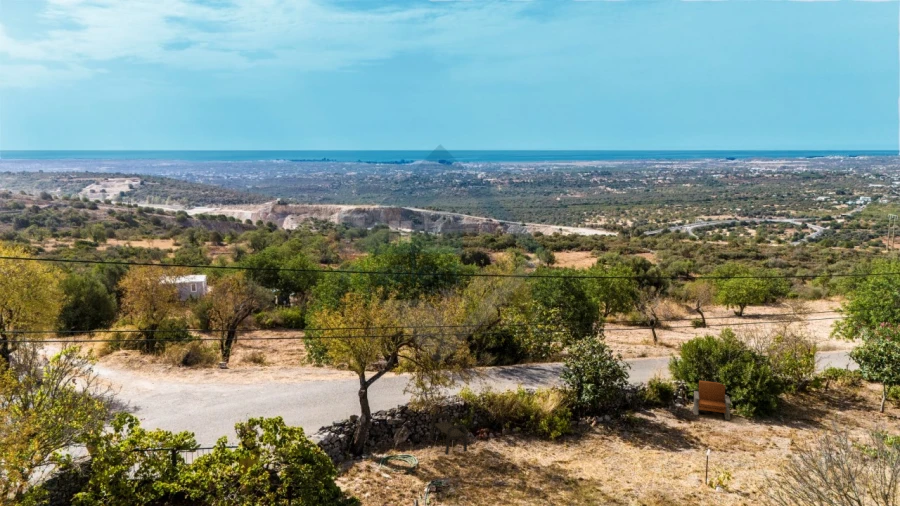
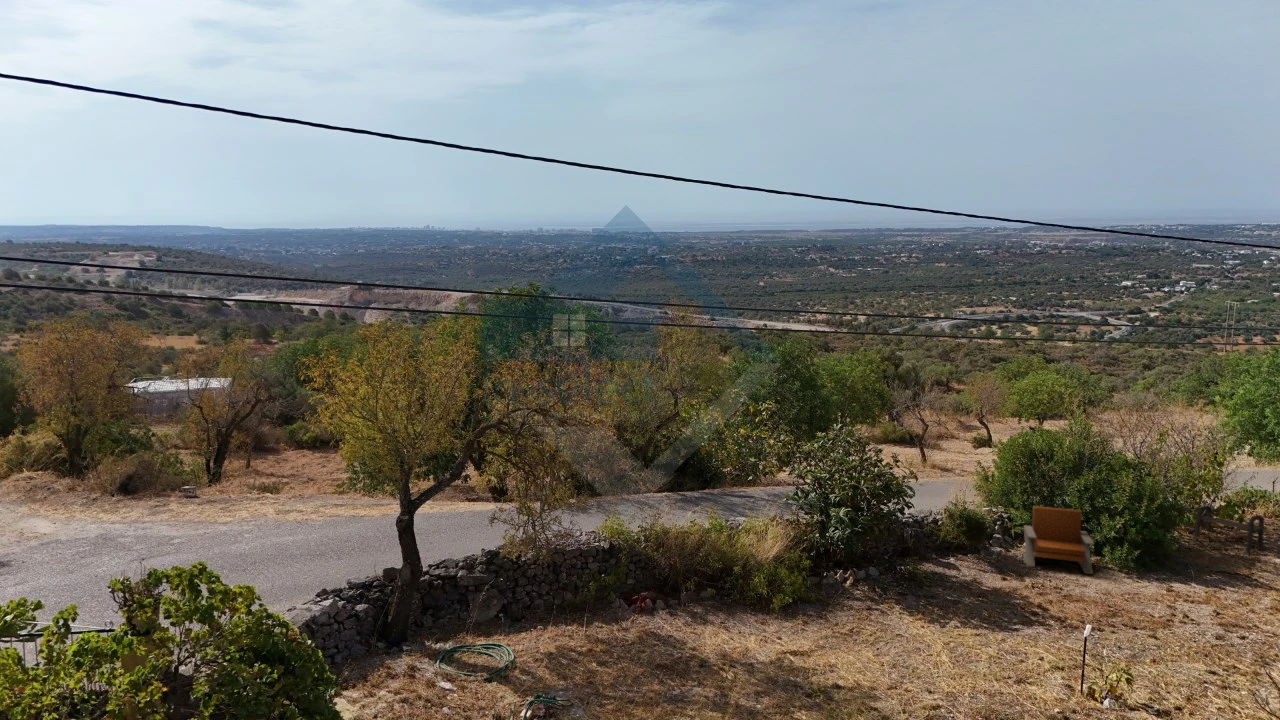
bench: present [430,414,467,454] -> present [1195,505,1264,554]

